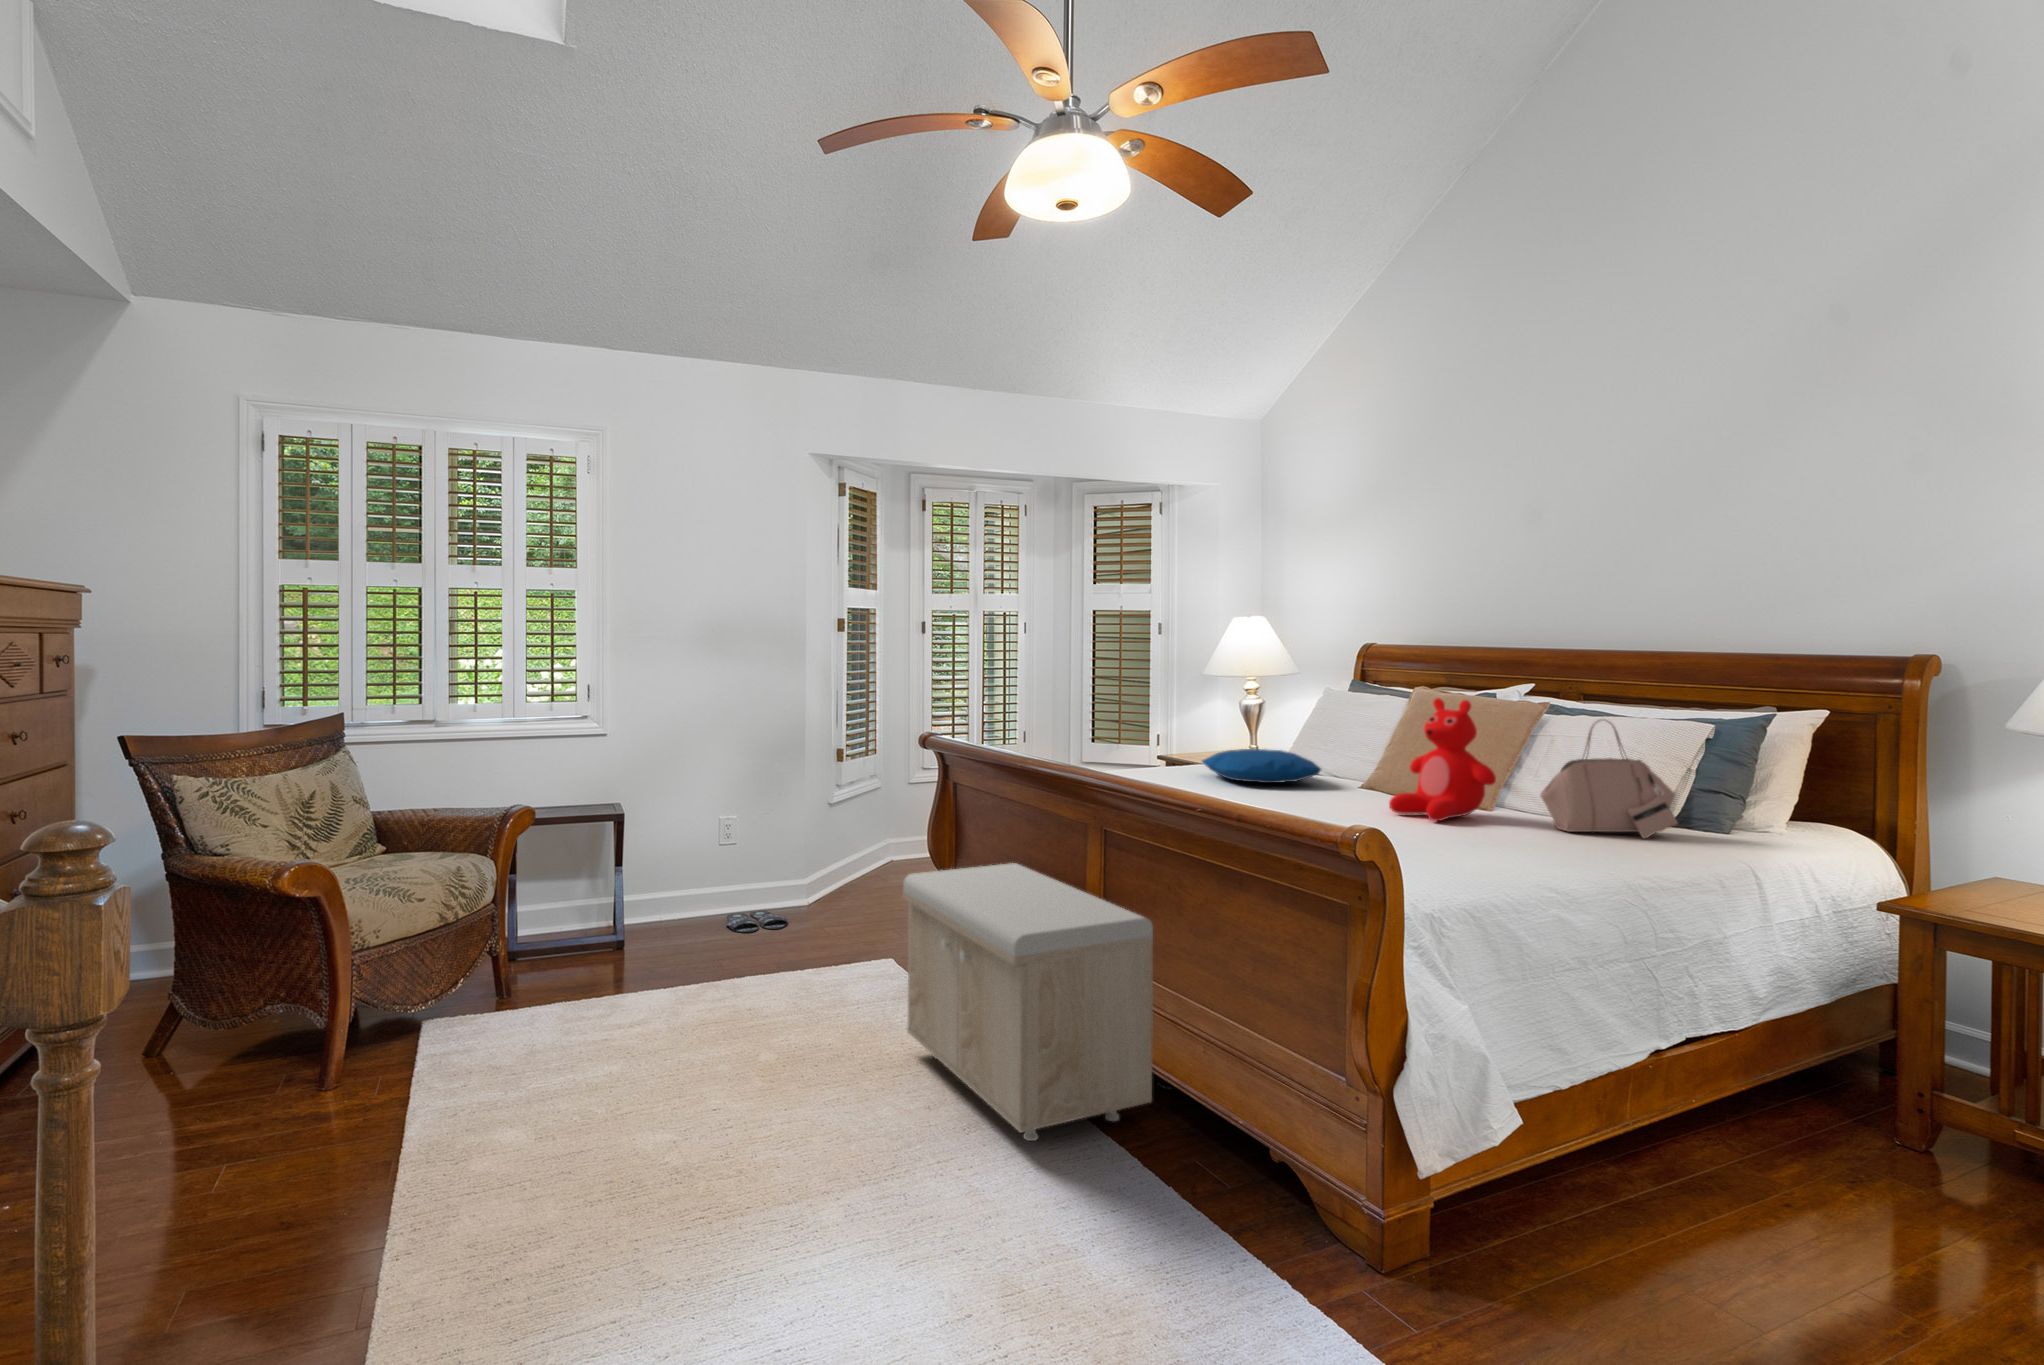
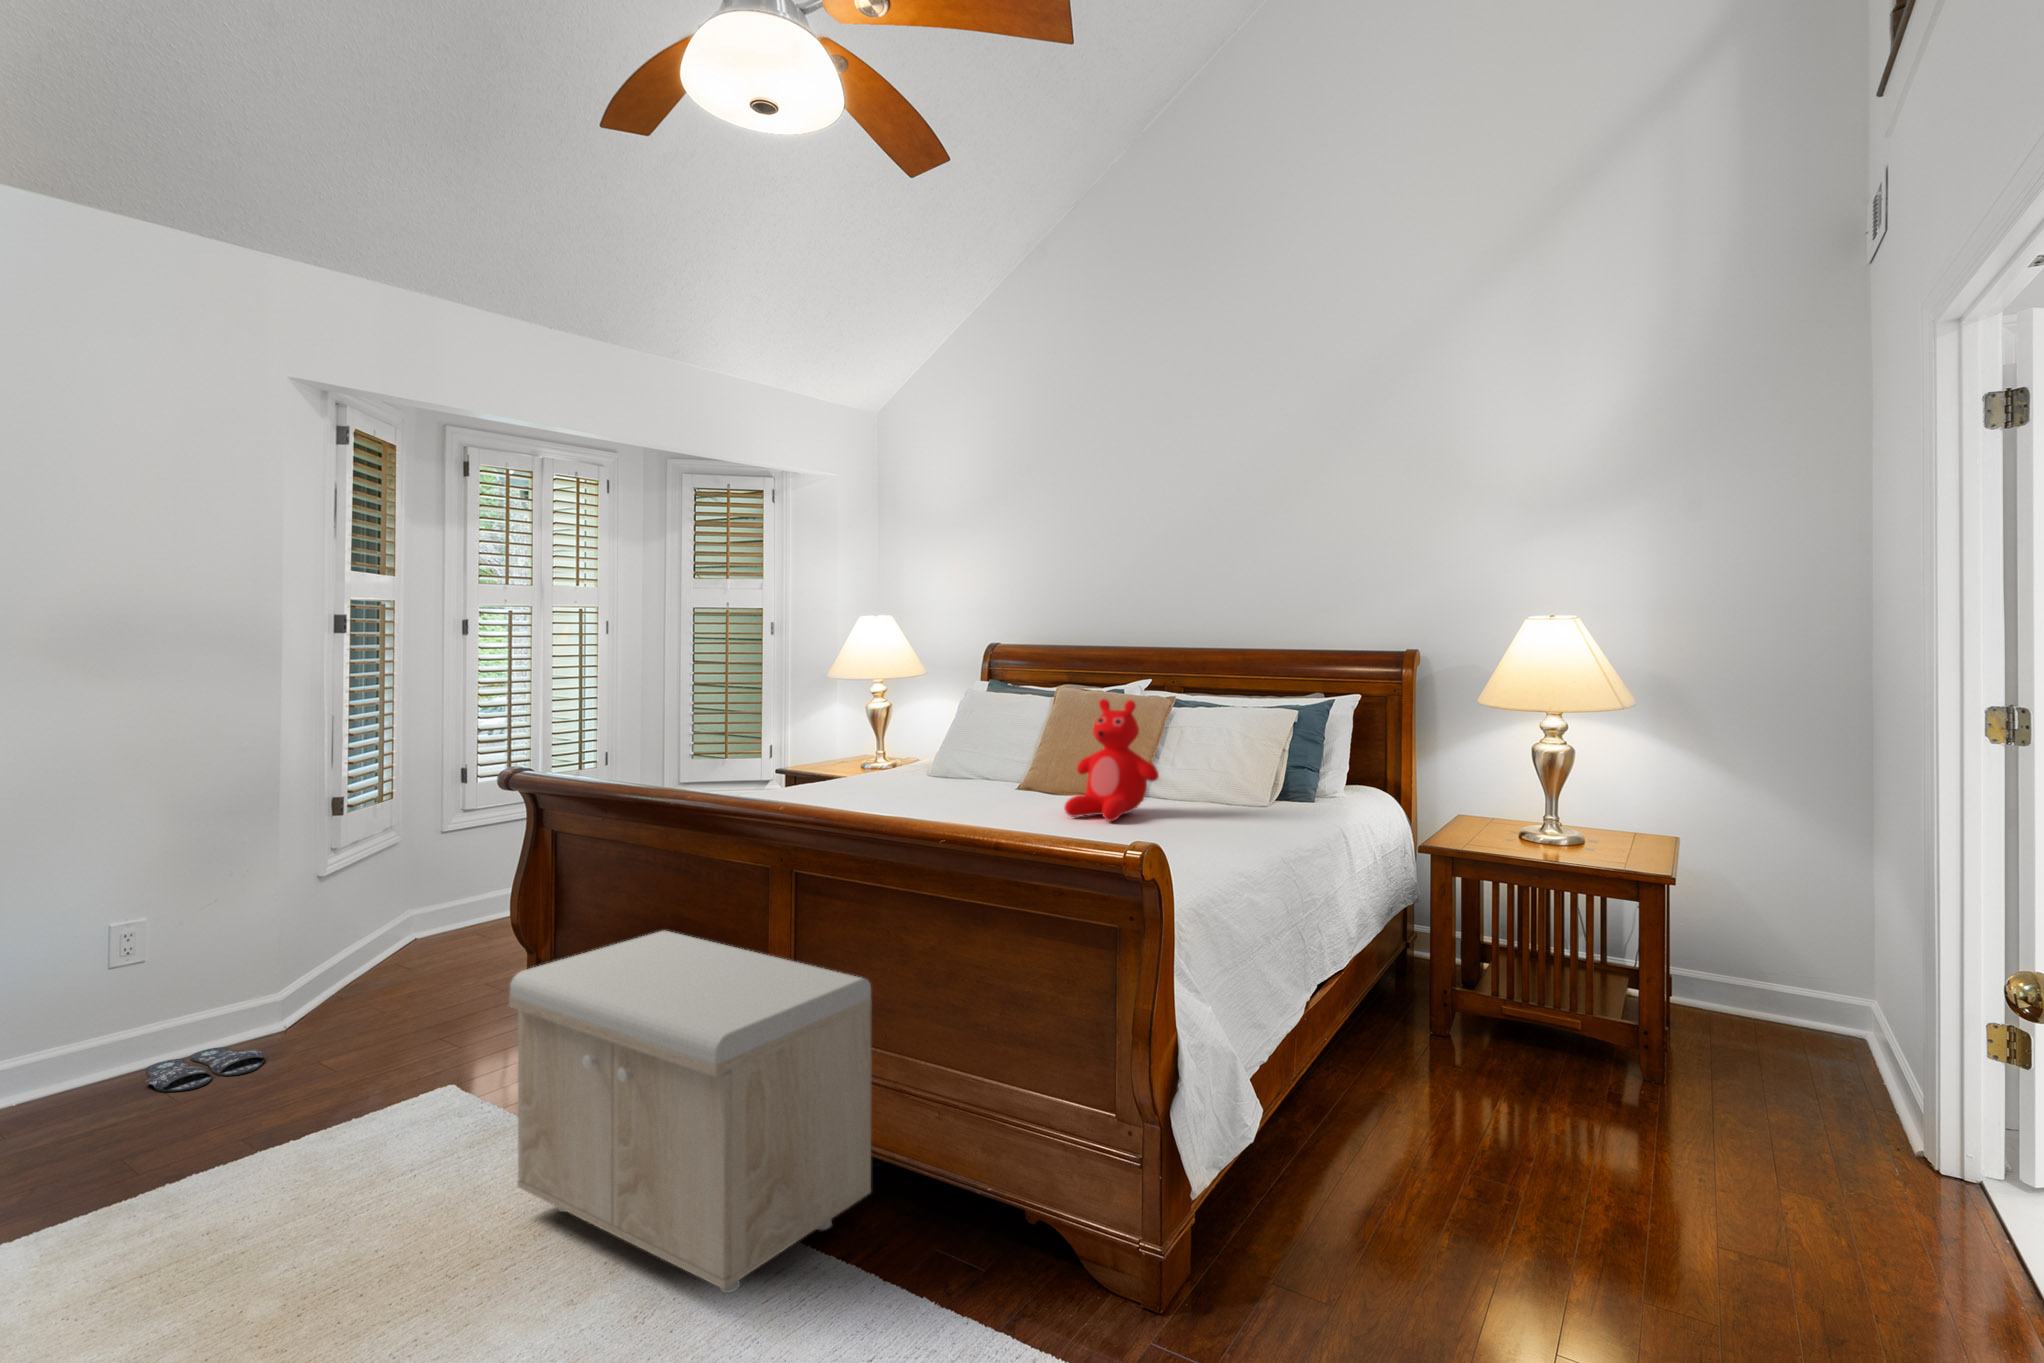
handbag: present [1540,721,1677,839] -> none [1196,713,1298,819]
pillow: present [1202,749,1321,783] -> none [852,759,980,795]

